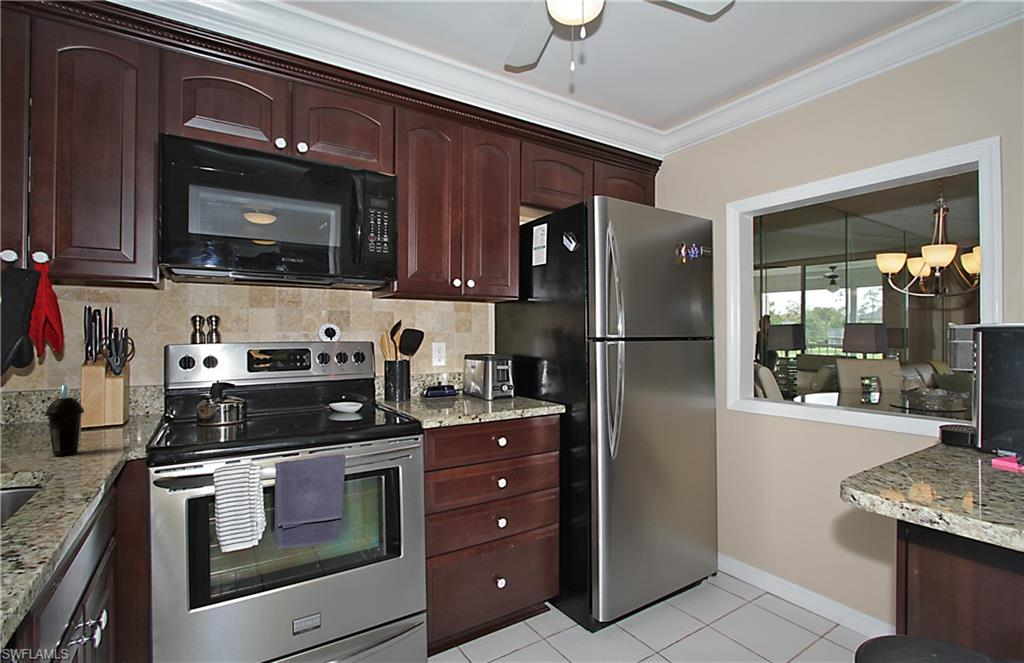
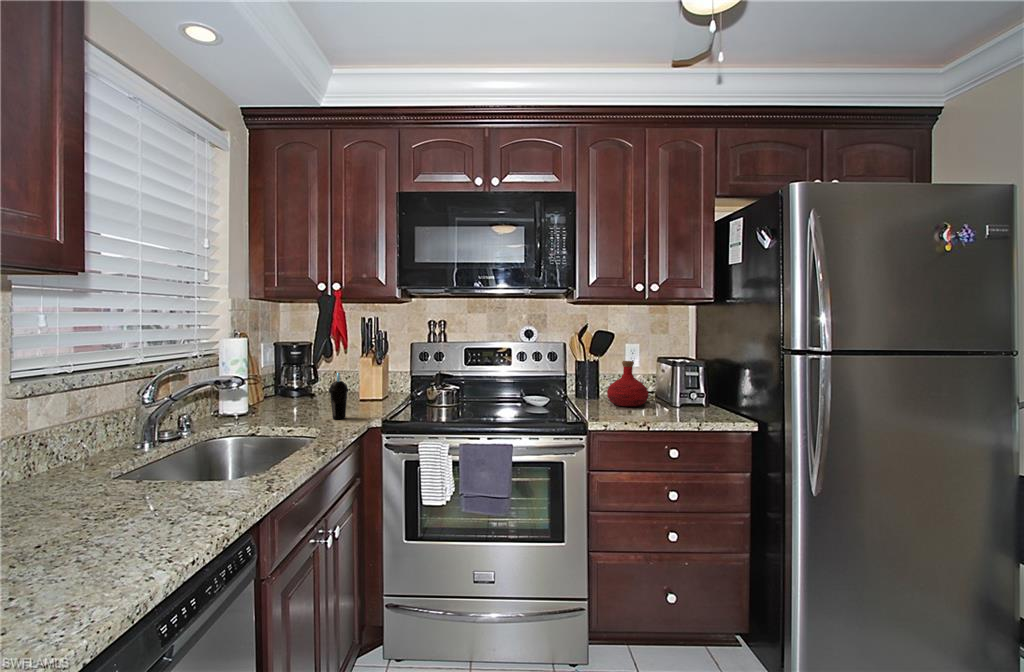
bottle: none [424,357,464,403] -> present [607,361,648,406]

